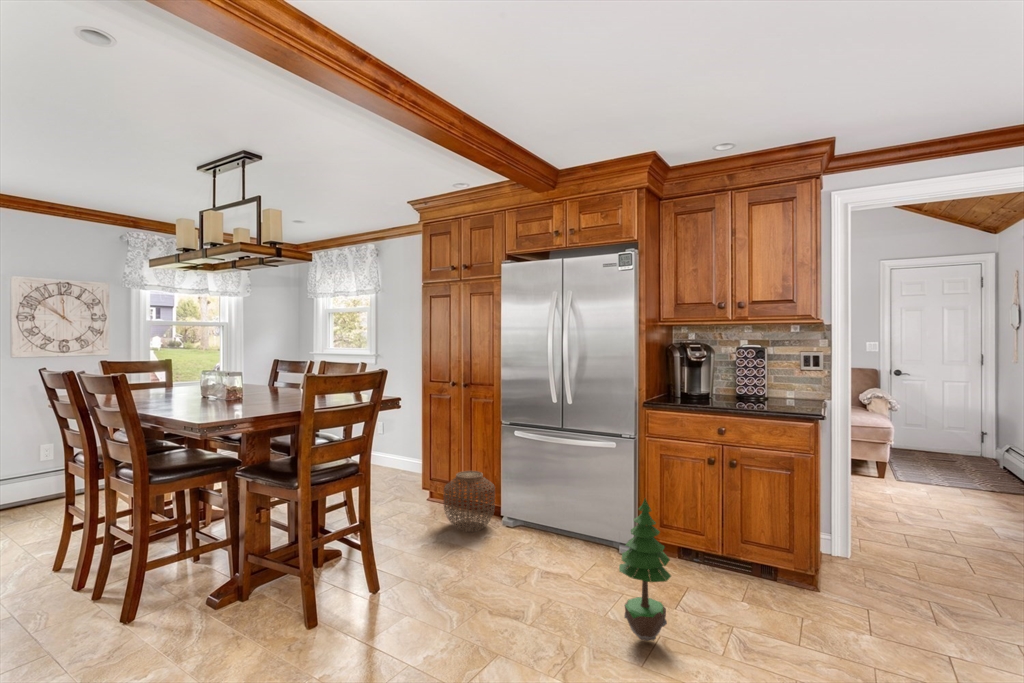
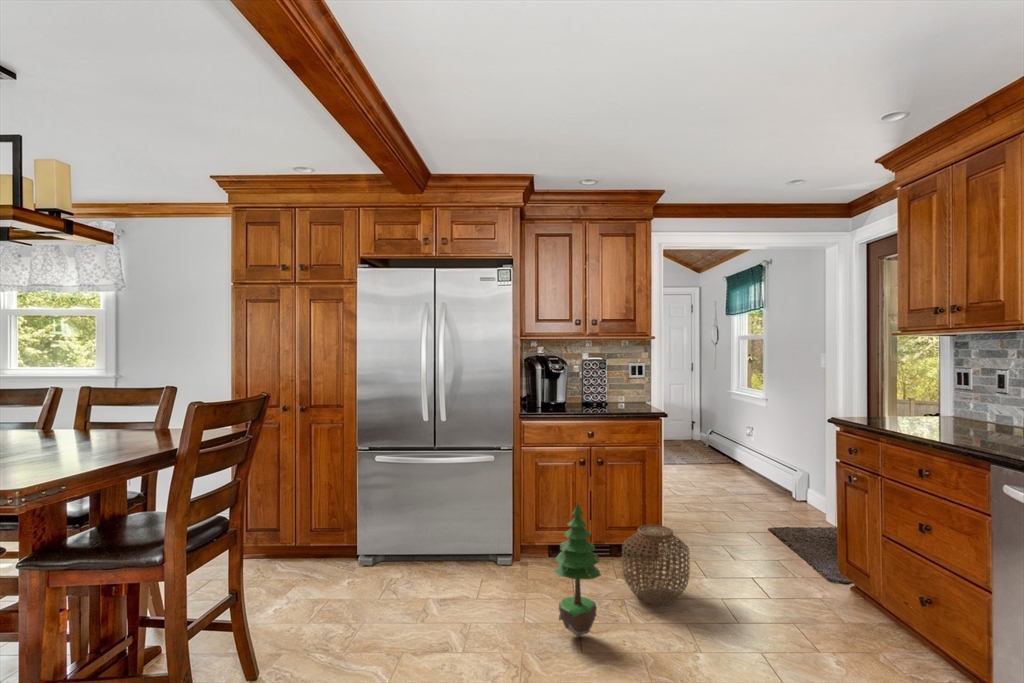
woven basket: present [444,471,495,532] -> present [622,525,690,605]

